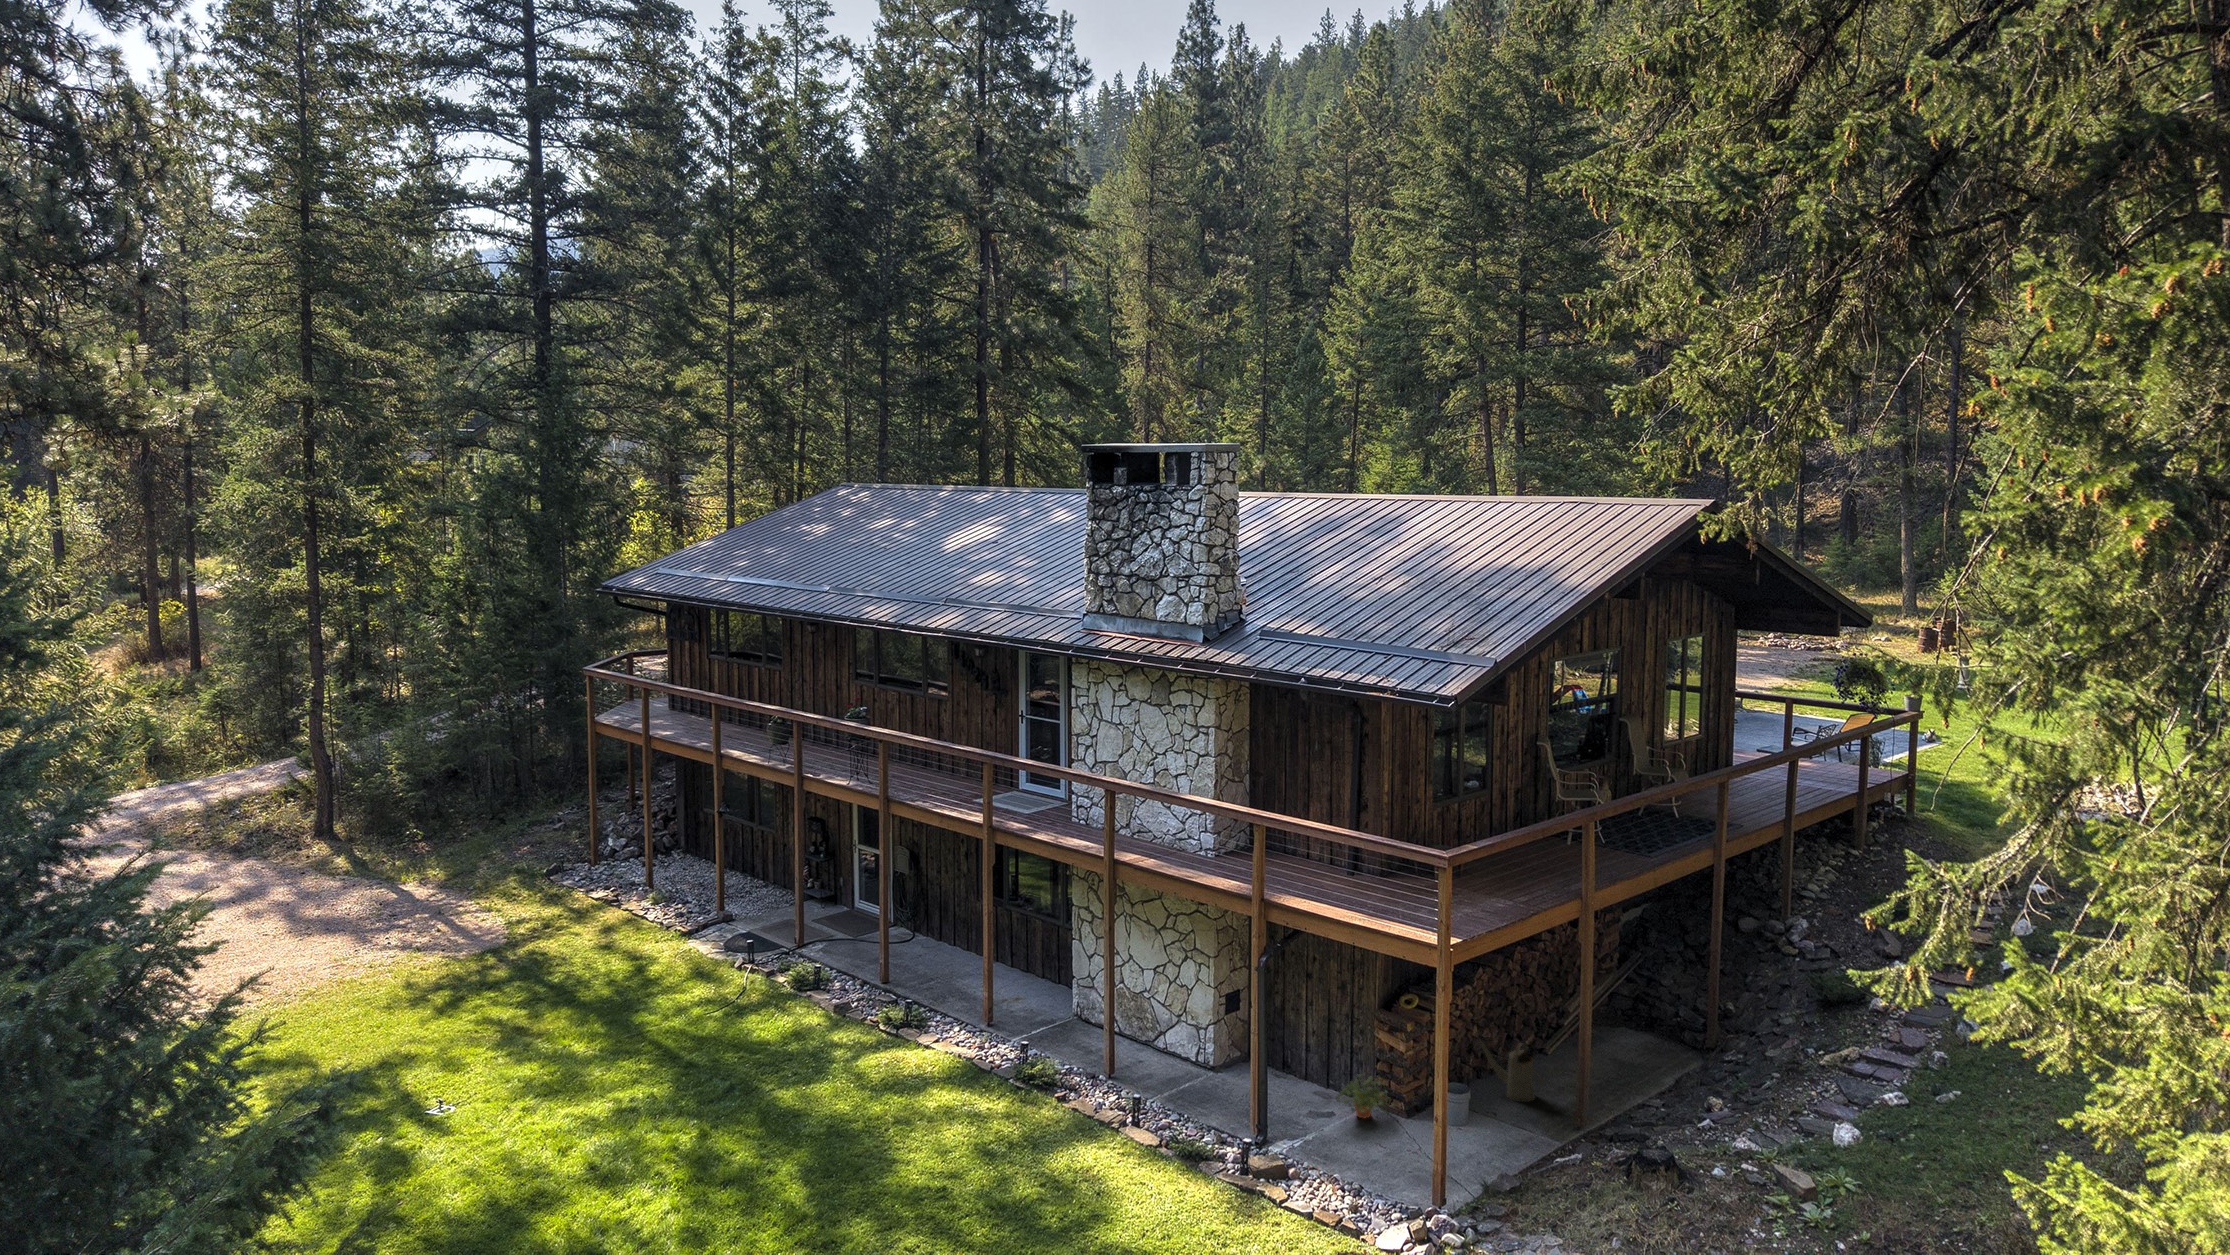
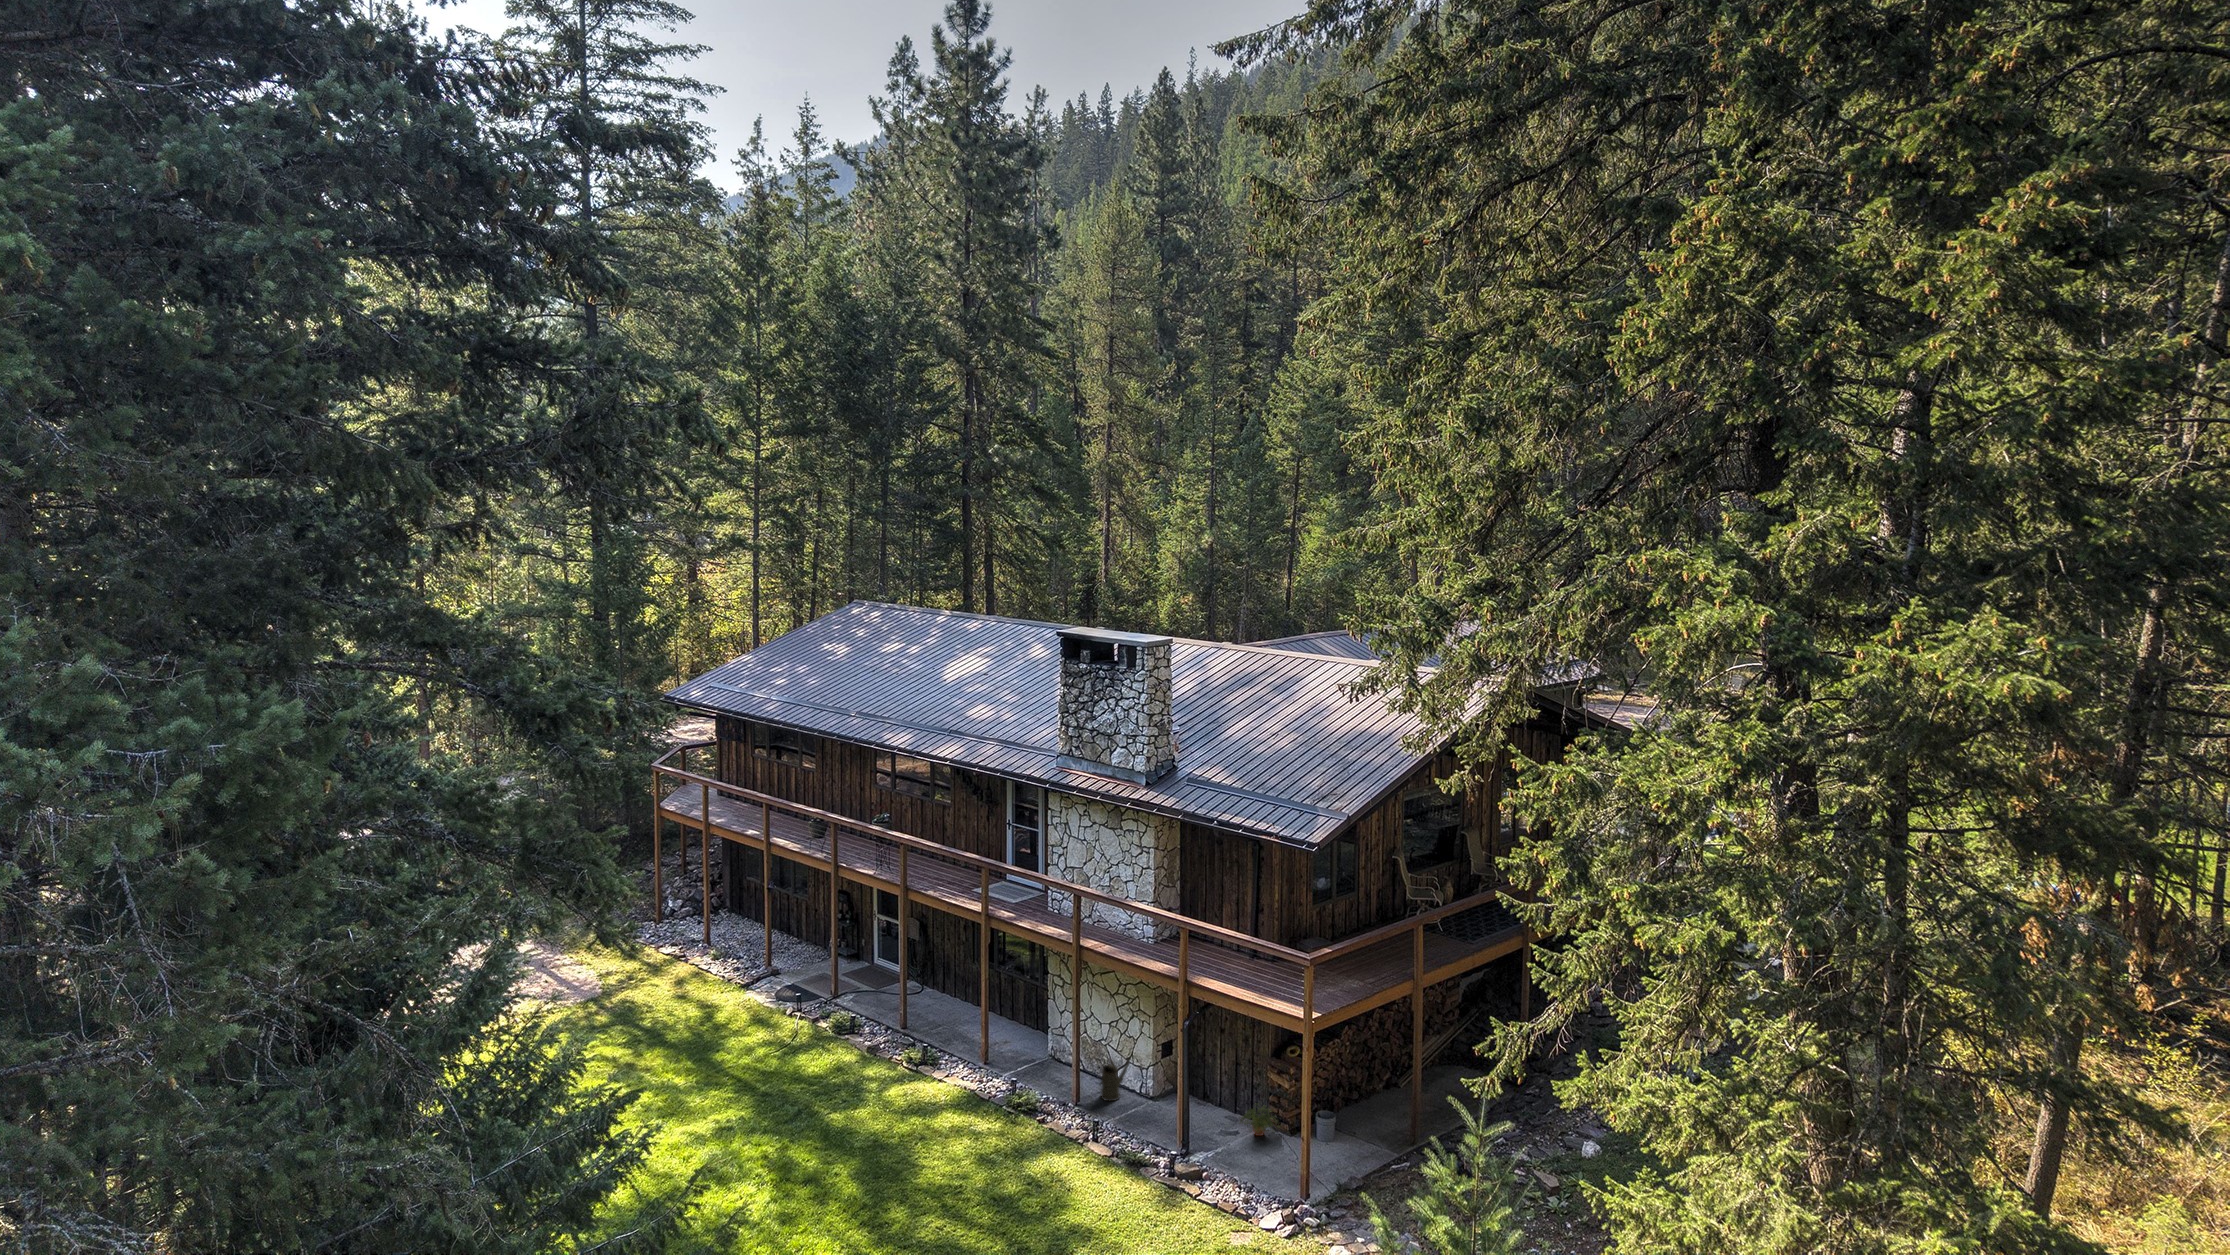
watering can: present [1479,1041,1542,1102] -> present [1100,1057,1131,1101]

